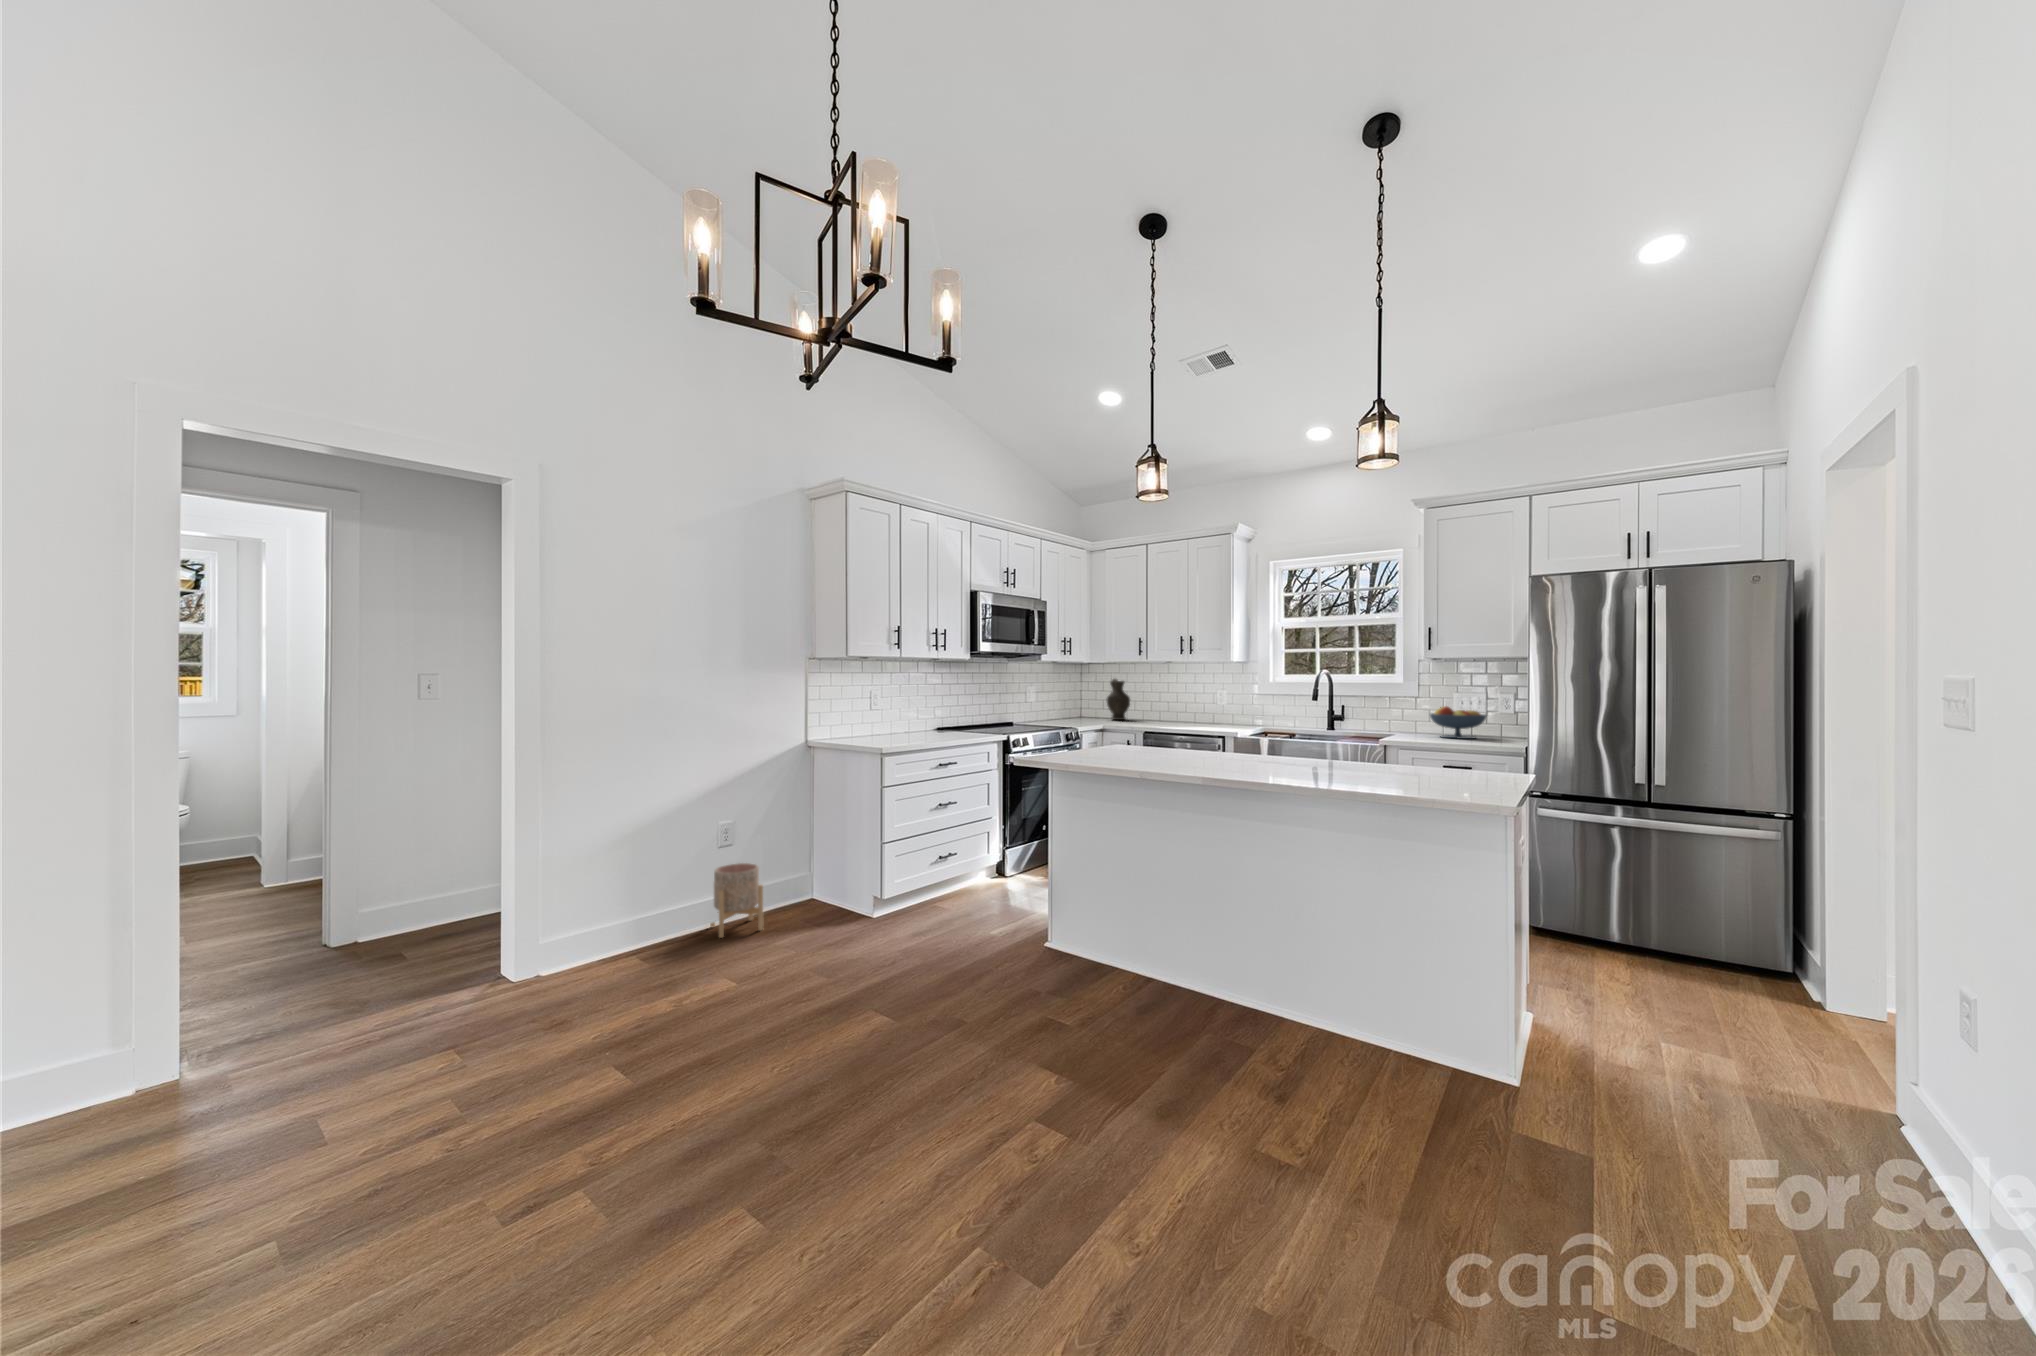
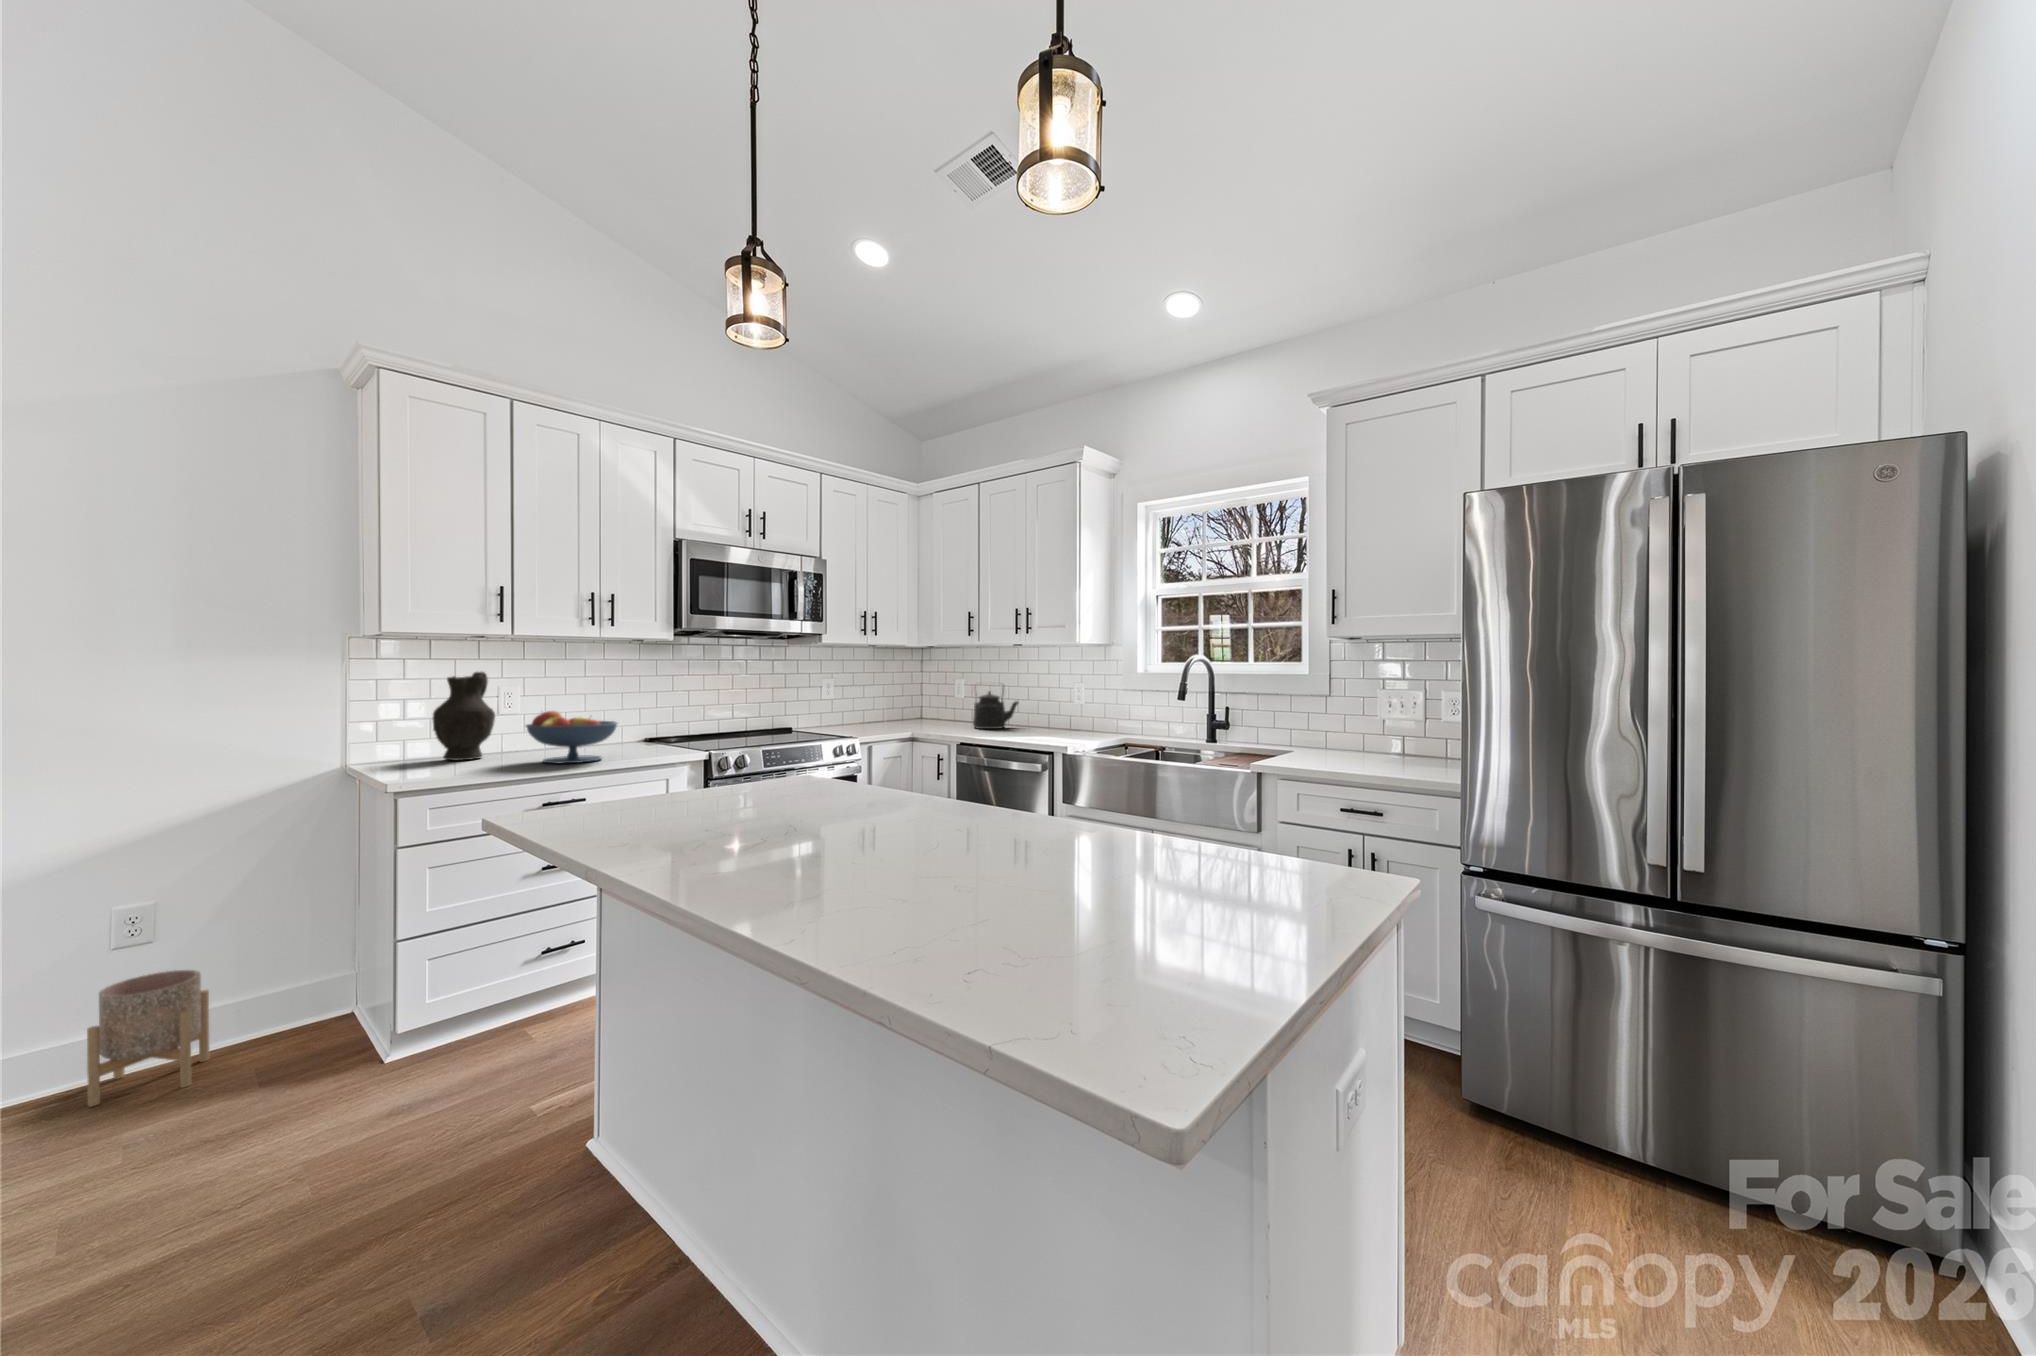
decorative vase: present [1107,679,1130,720] -> present [432,672,495,761]
kettle: none [1142,689,1174,722] -> present [973,686,1018,729]
fruit bowl: present [1430,706,1486,739] -> present [526,711,617,763]

